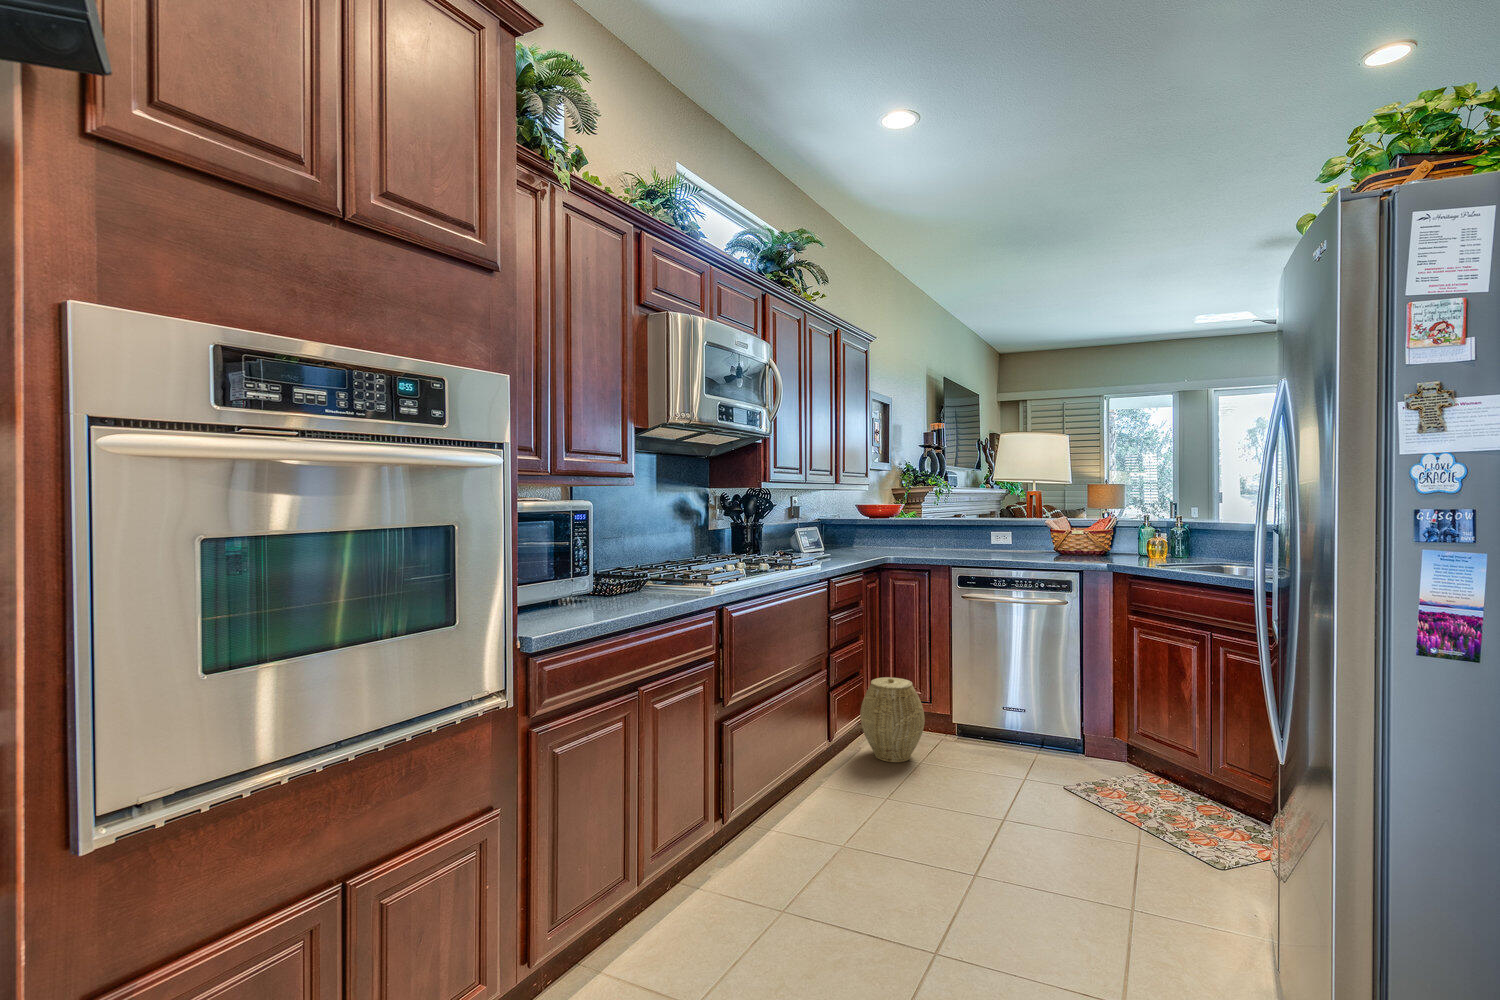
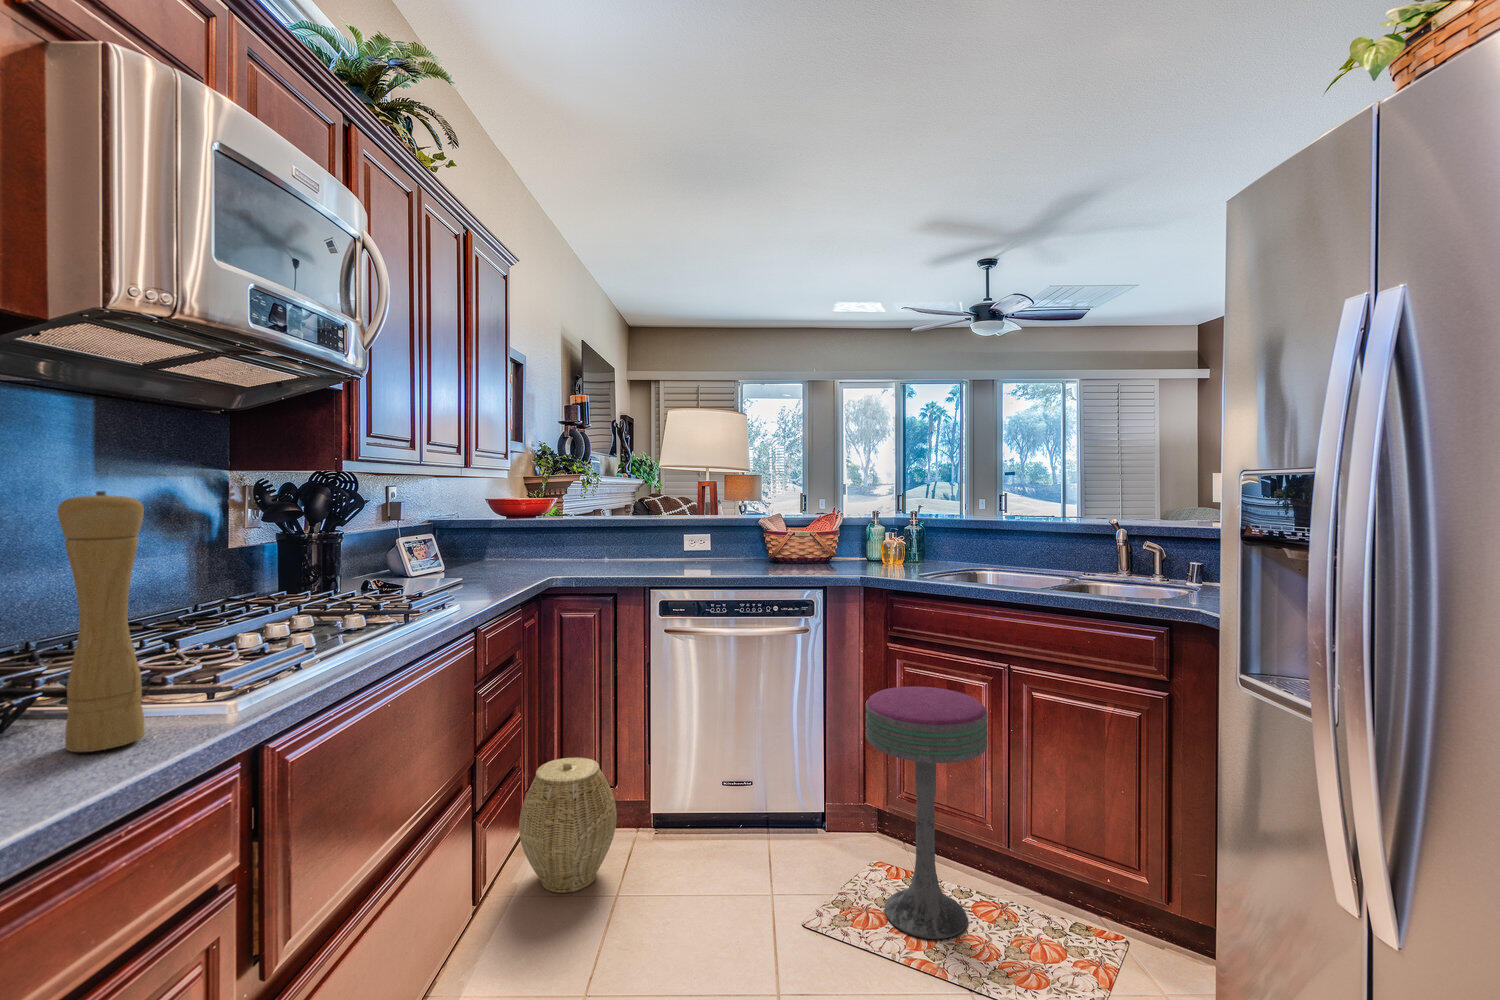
pepper mill: none [661,496,685,592] -> present [57,491,145,752]
bar stool: none [1100,651,1209,845] -> present [866,686,987,939]

